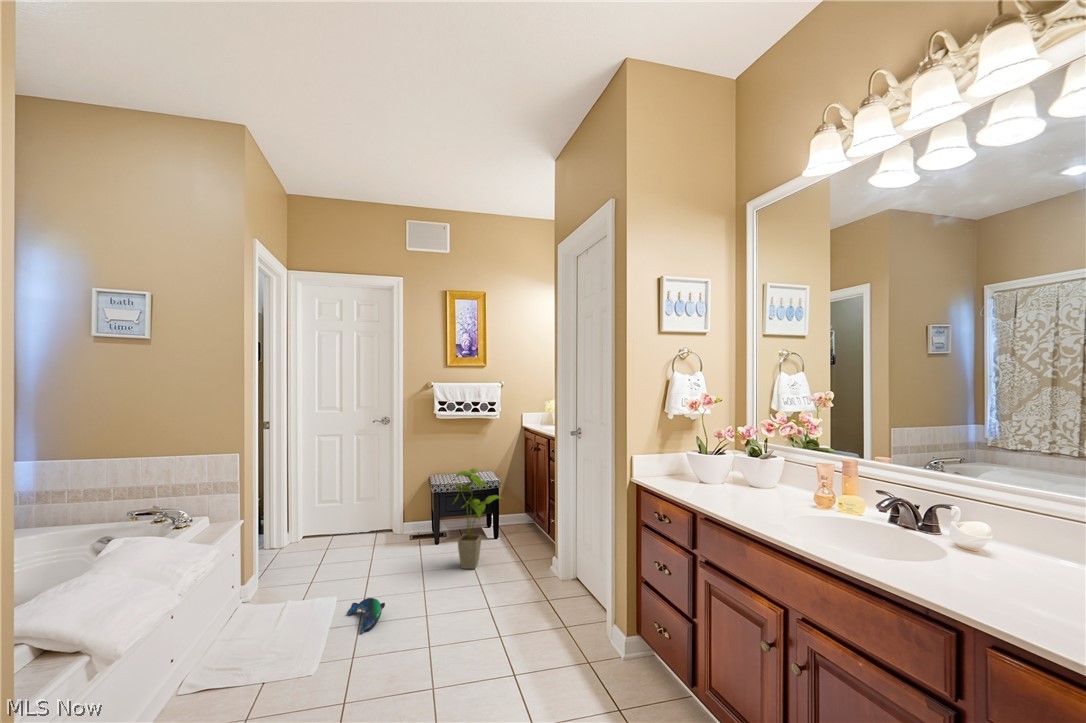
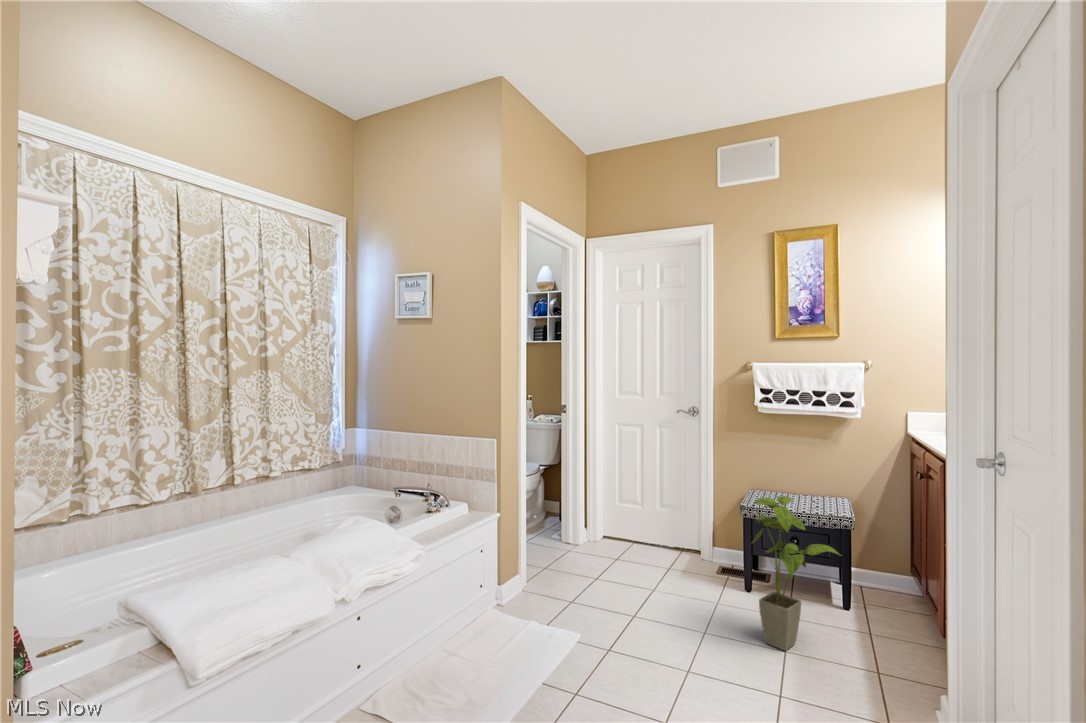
plush toy: present [347,598,385,633] -> none [584,644,624,692]

